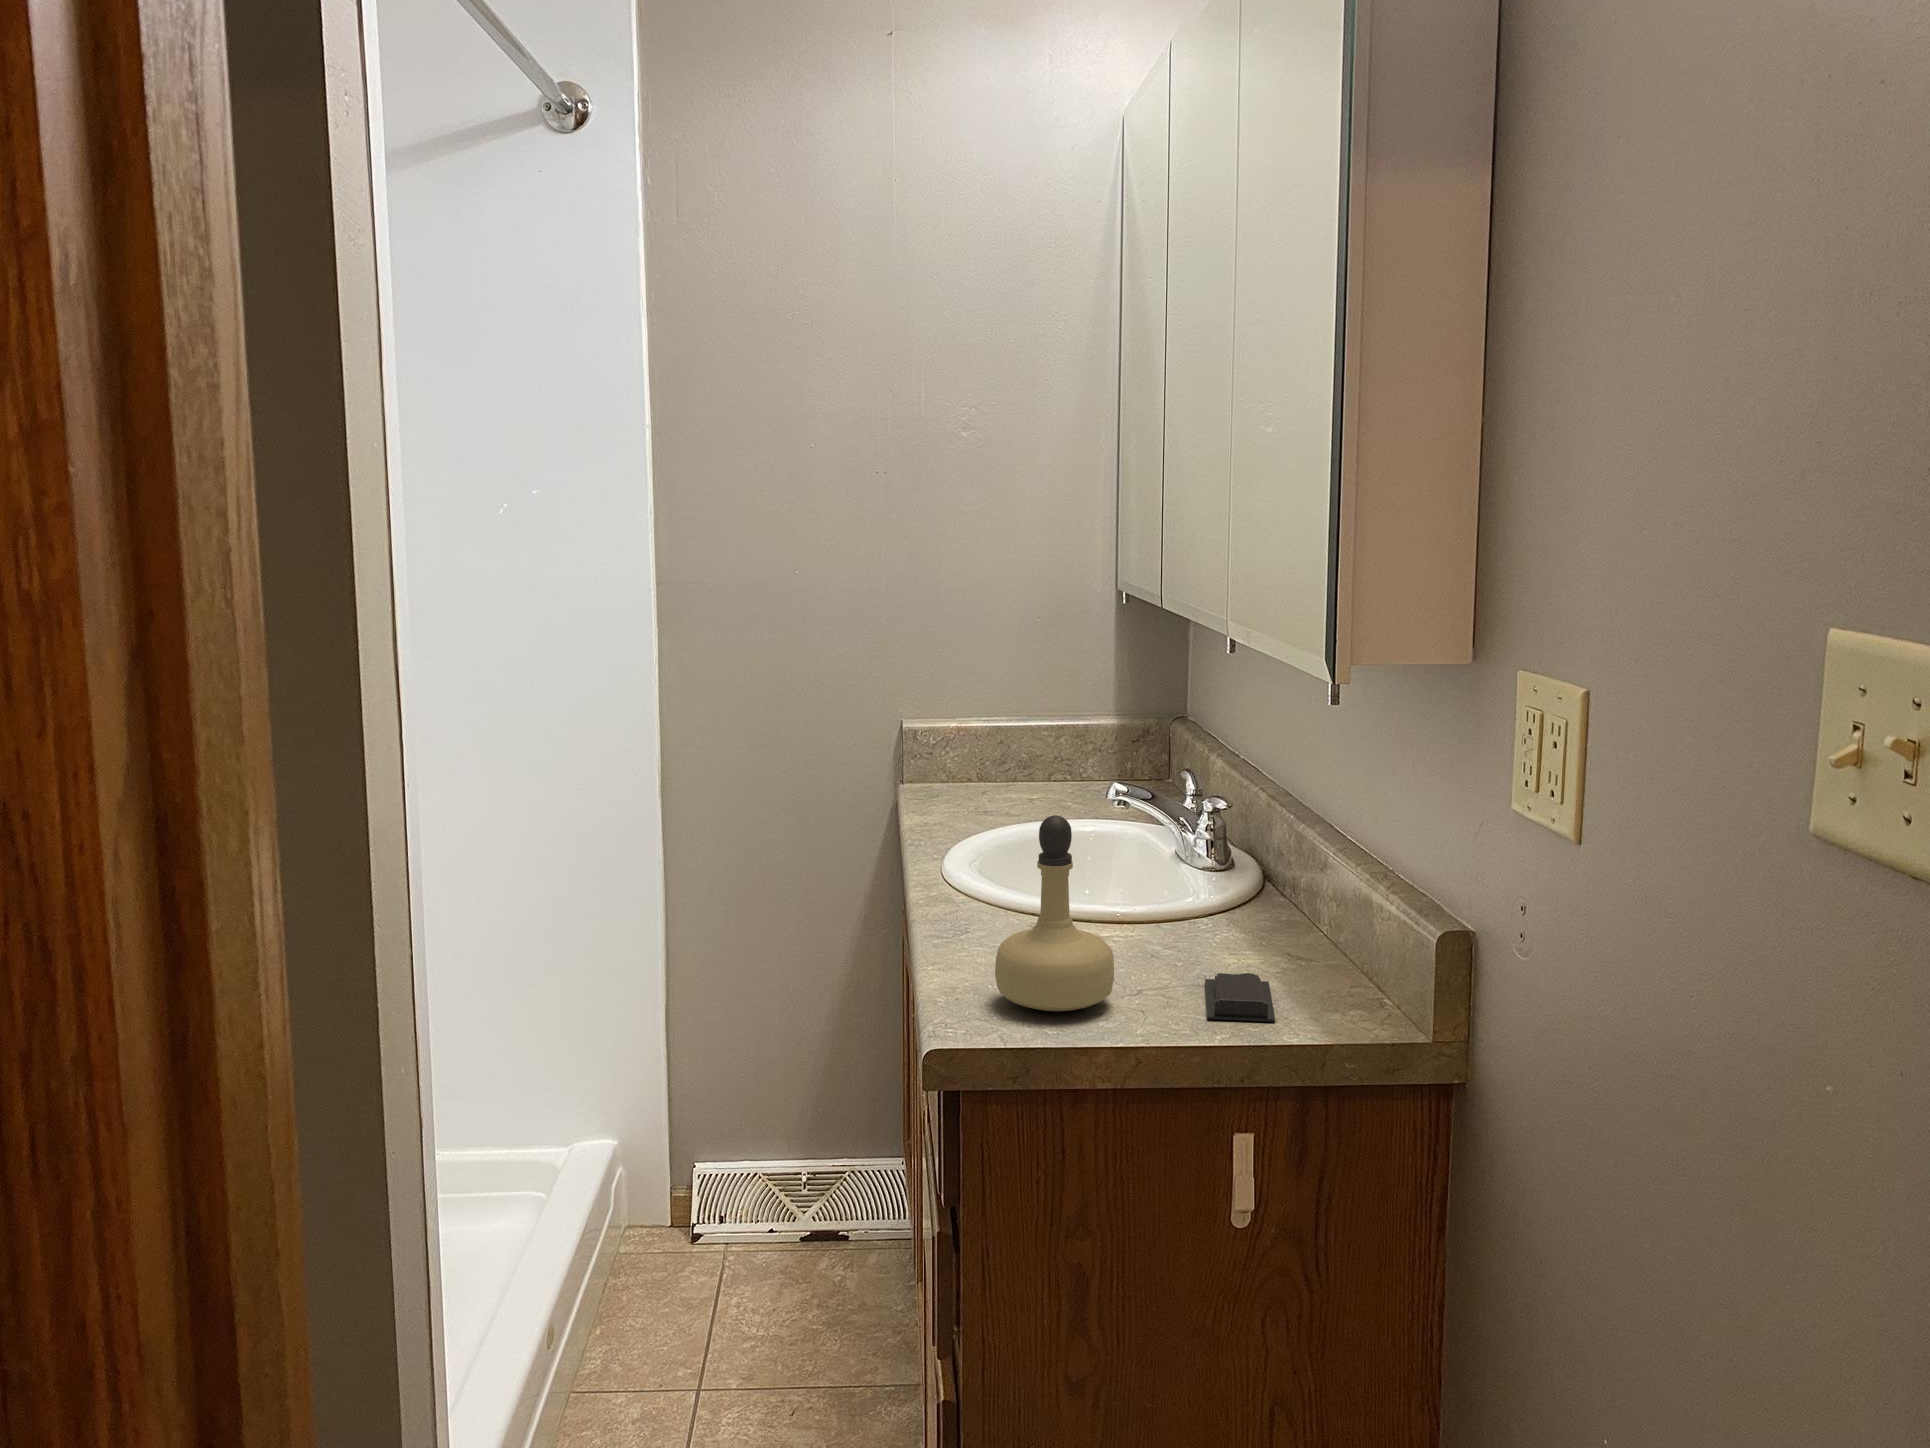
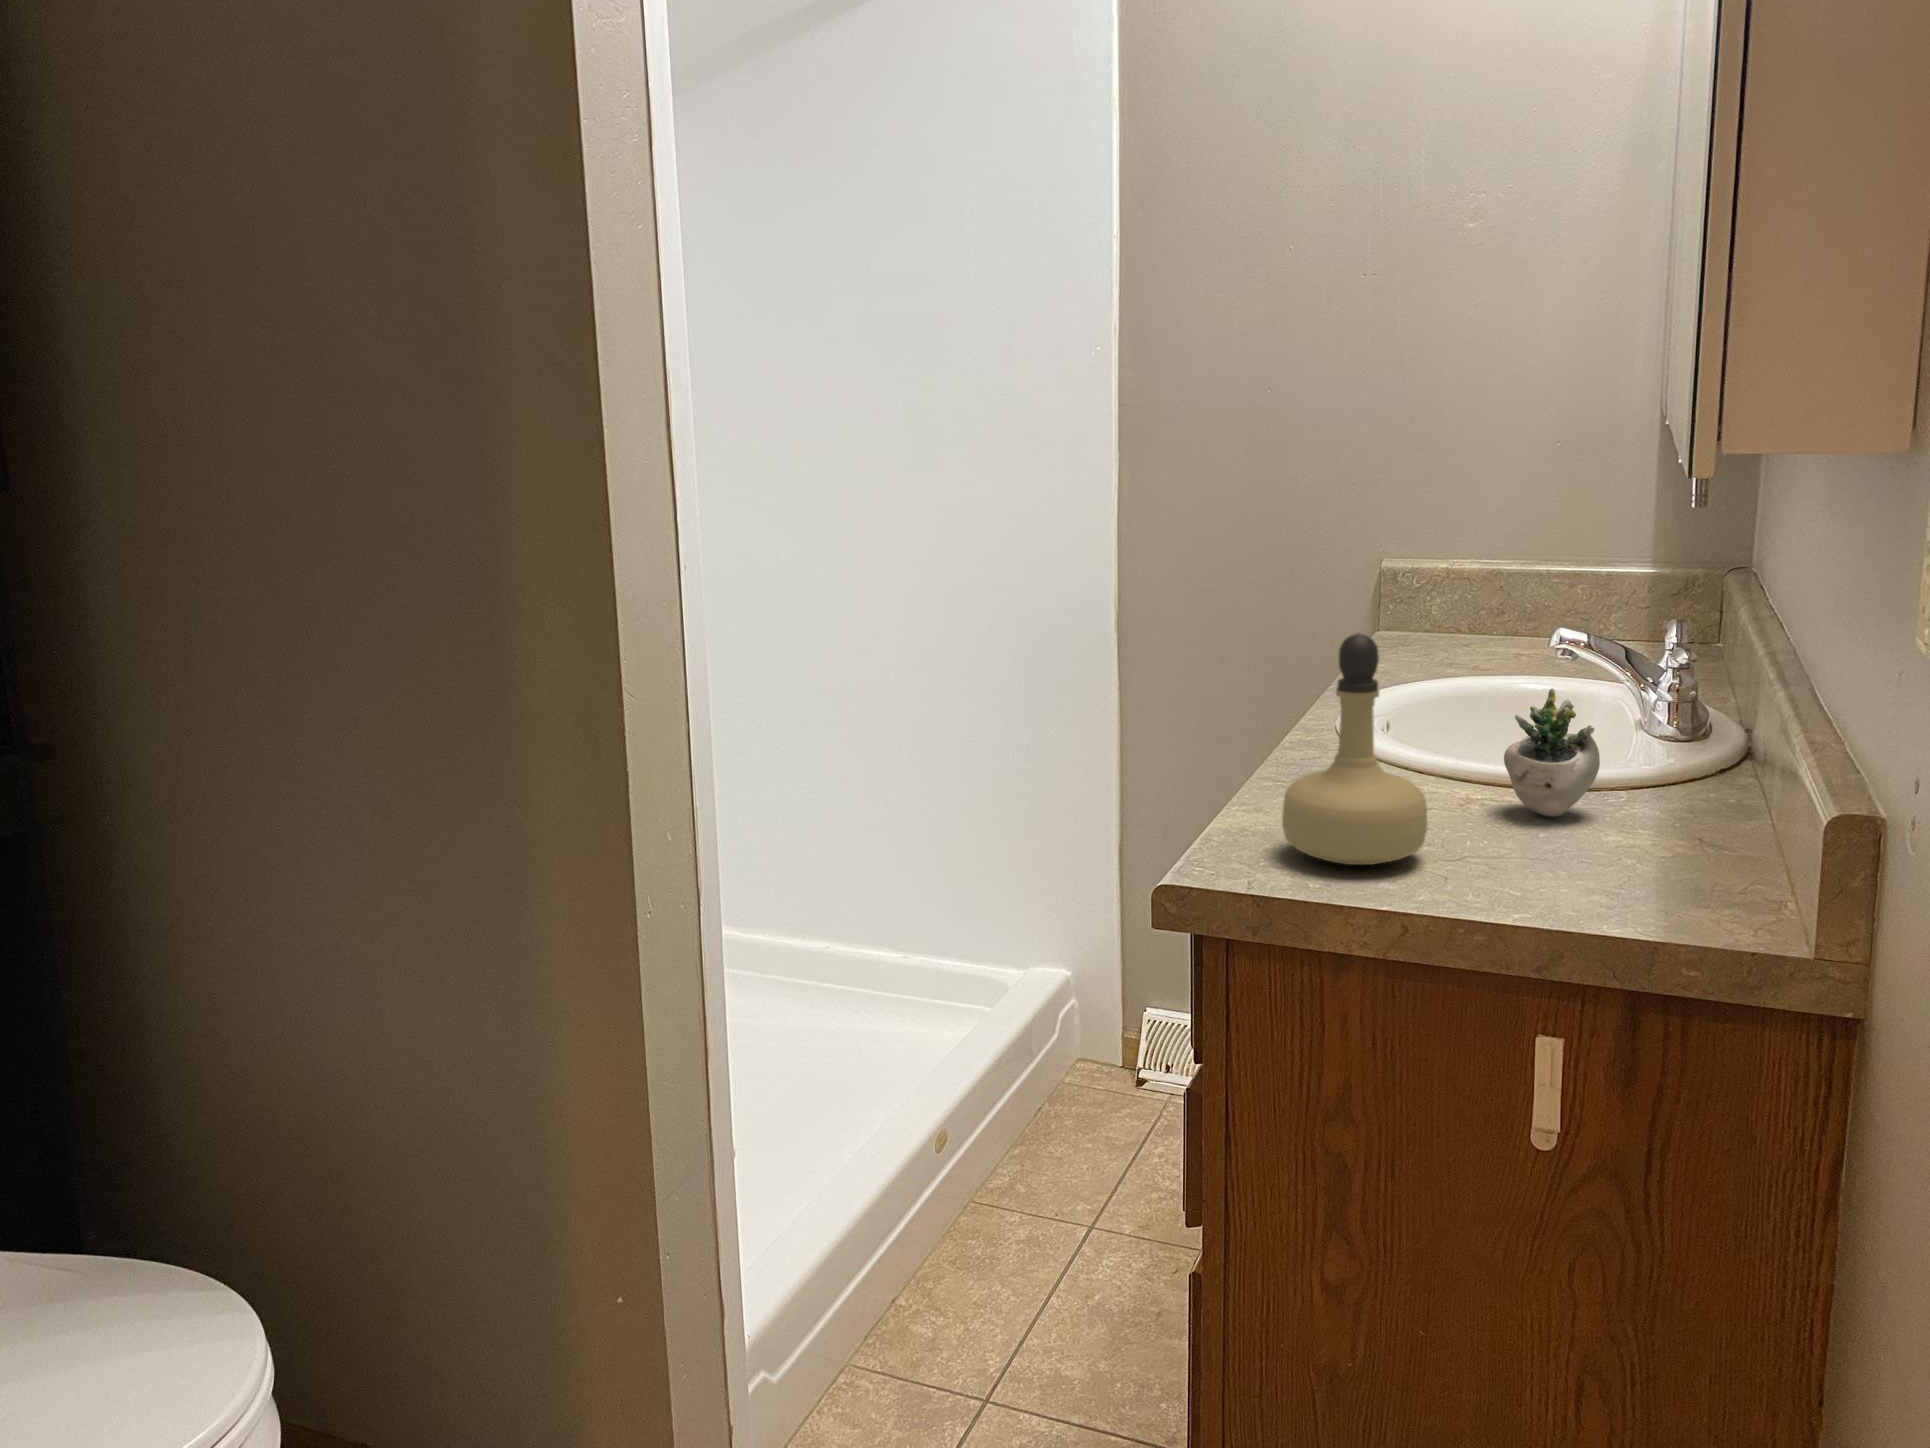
succulent plant: none [1132,839,1279,949] -> present [1504,689,1696,817]
soap bar: present [1205,973,1275,1022] -> none [1527,846,1645,908]

